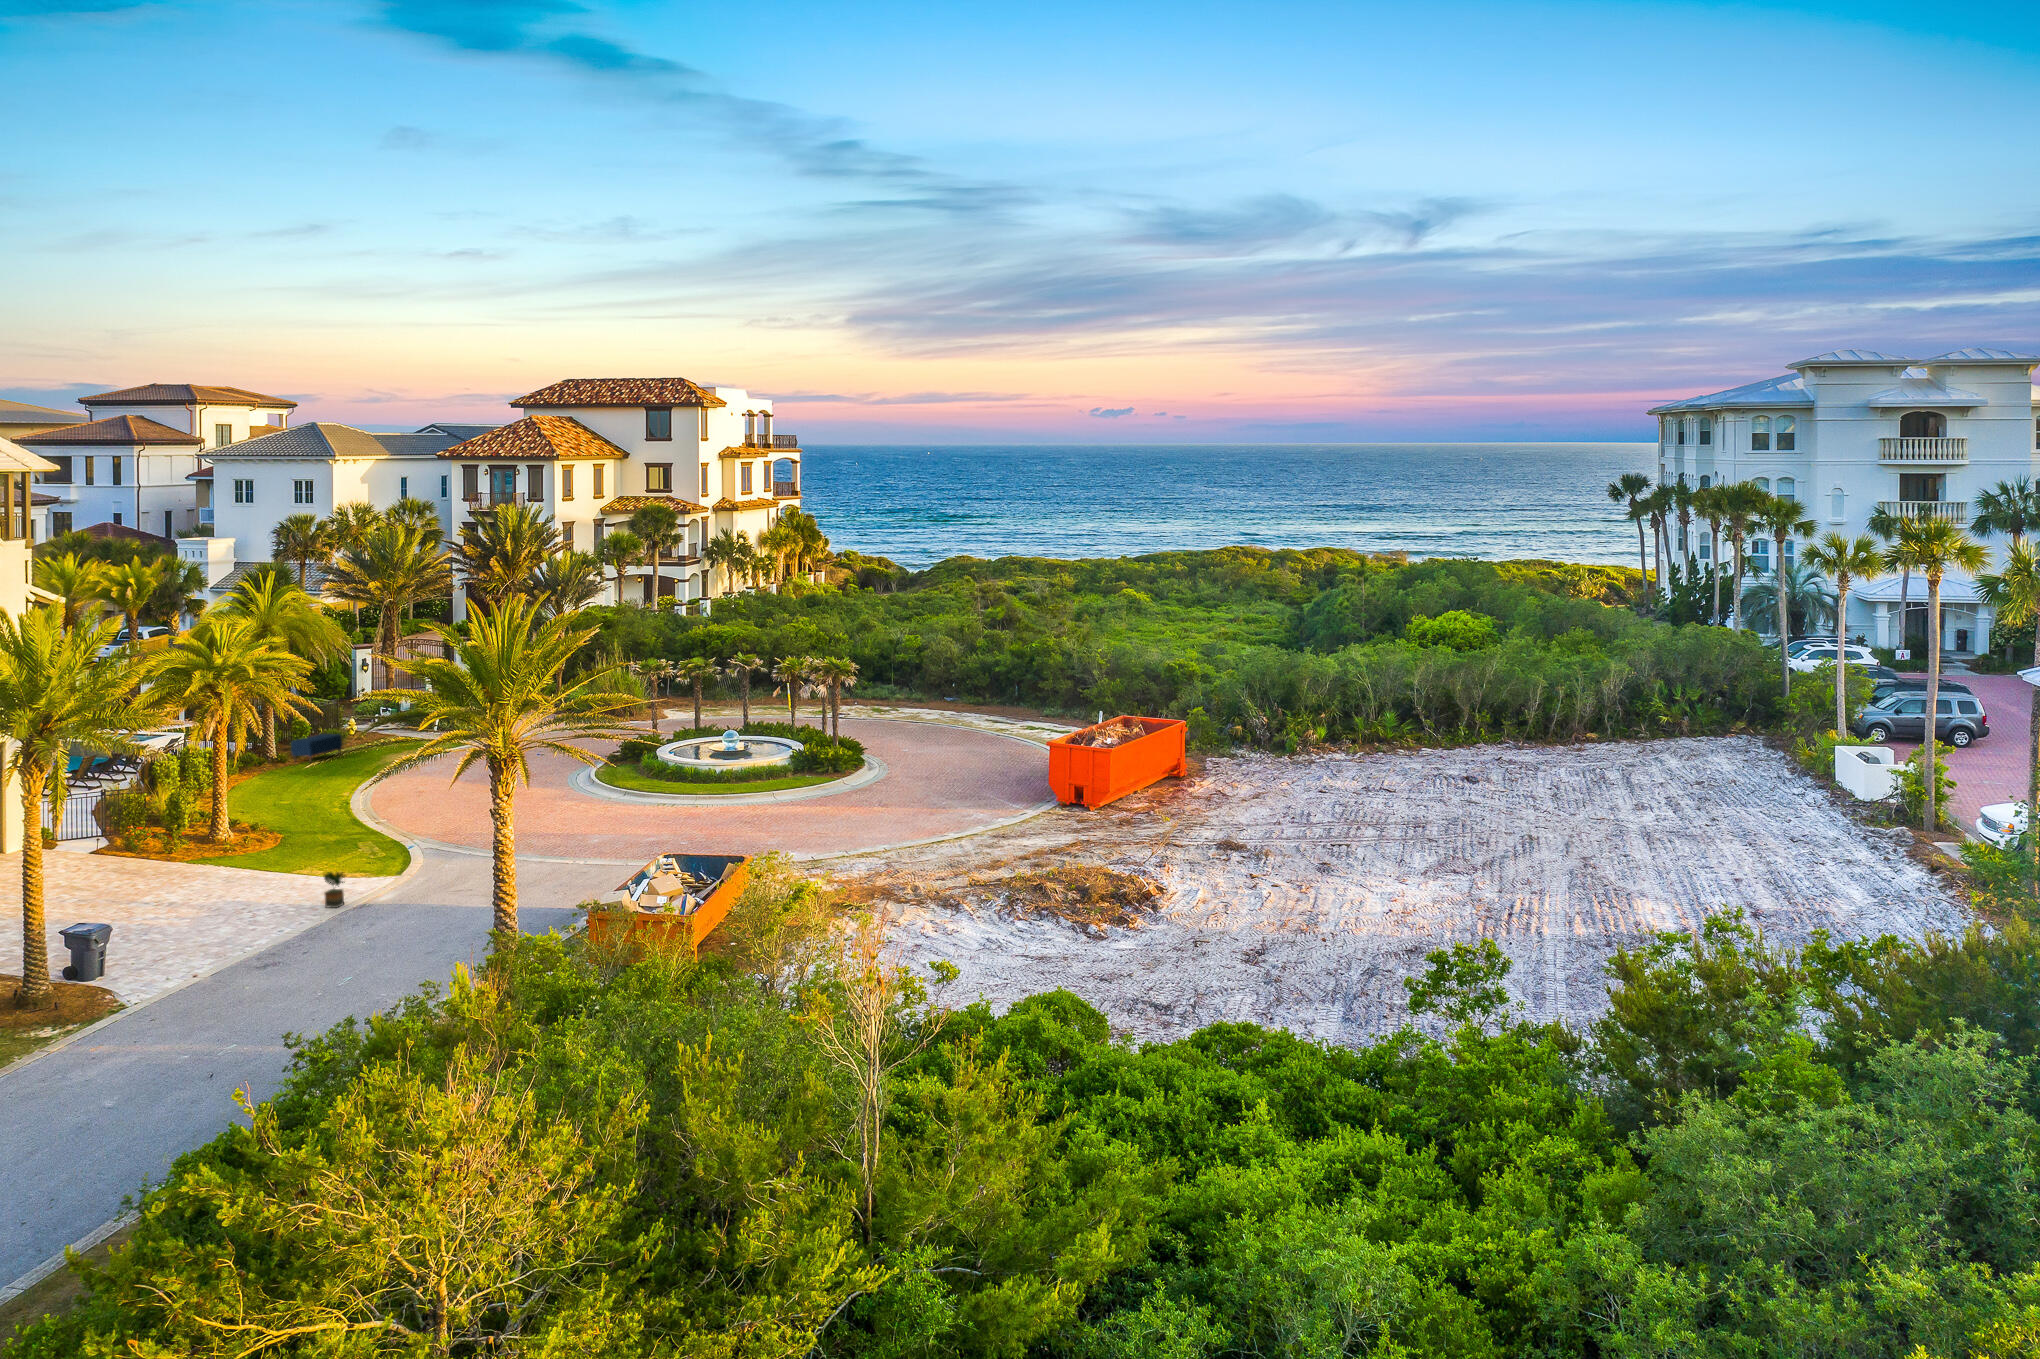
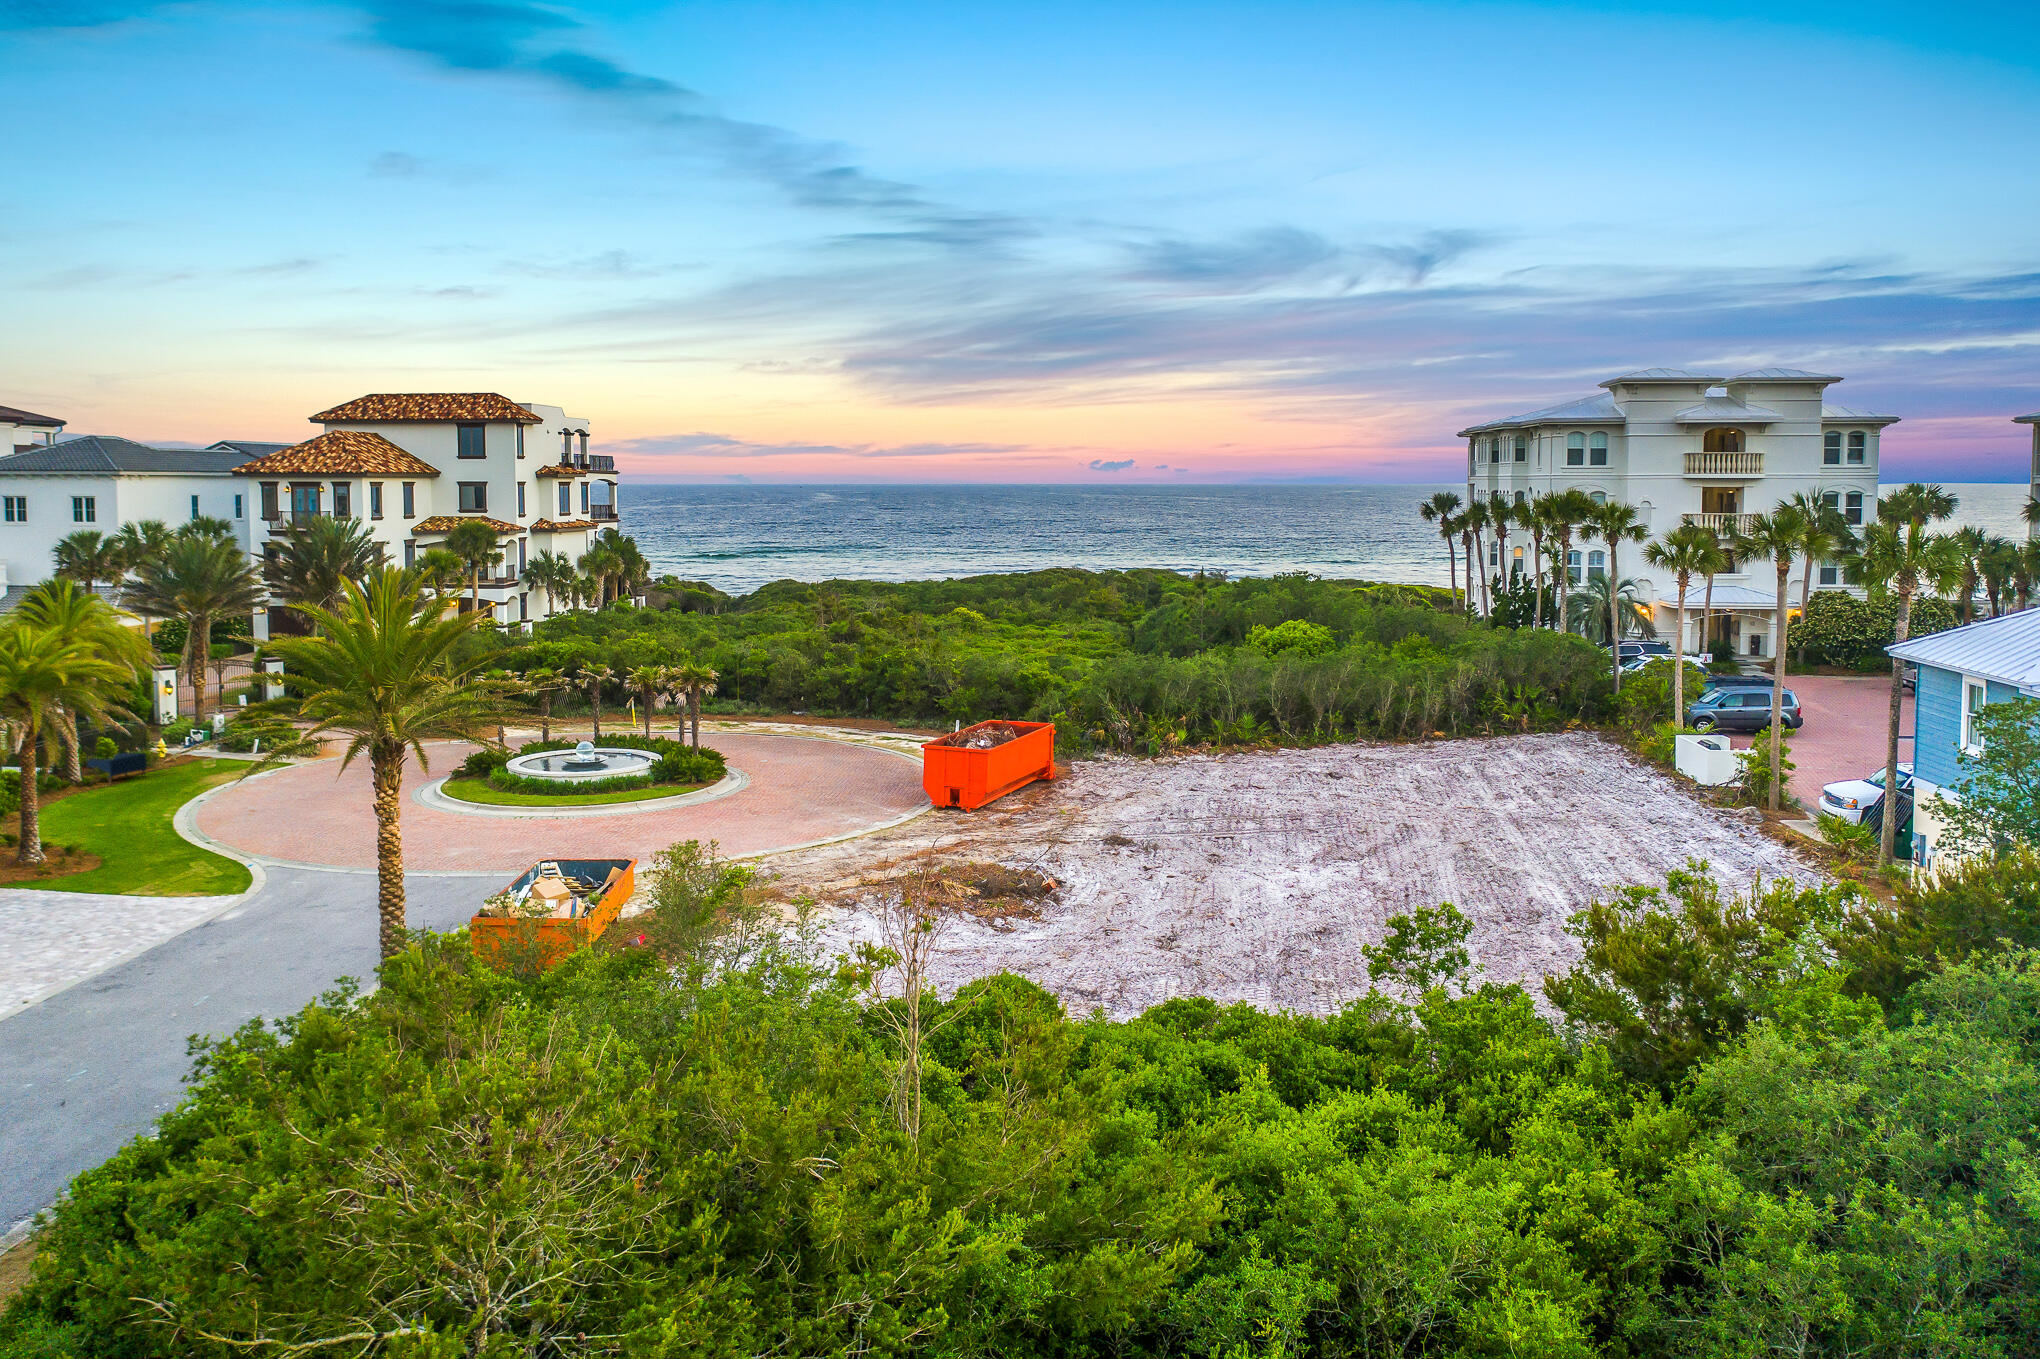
potted tree: present [324,872,345,908] -> none [144,888,174,929]

